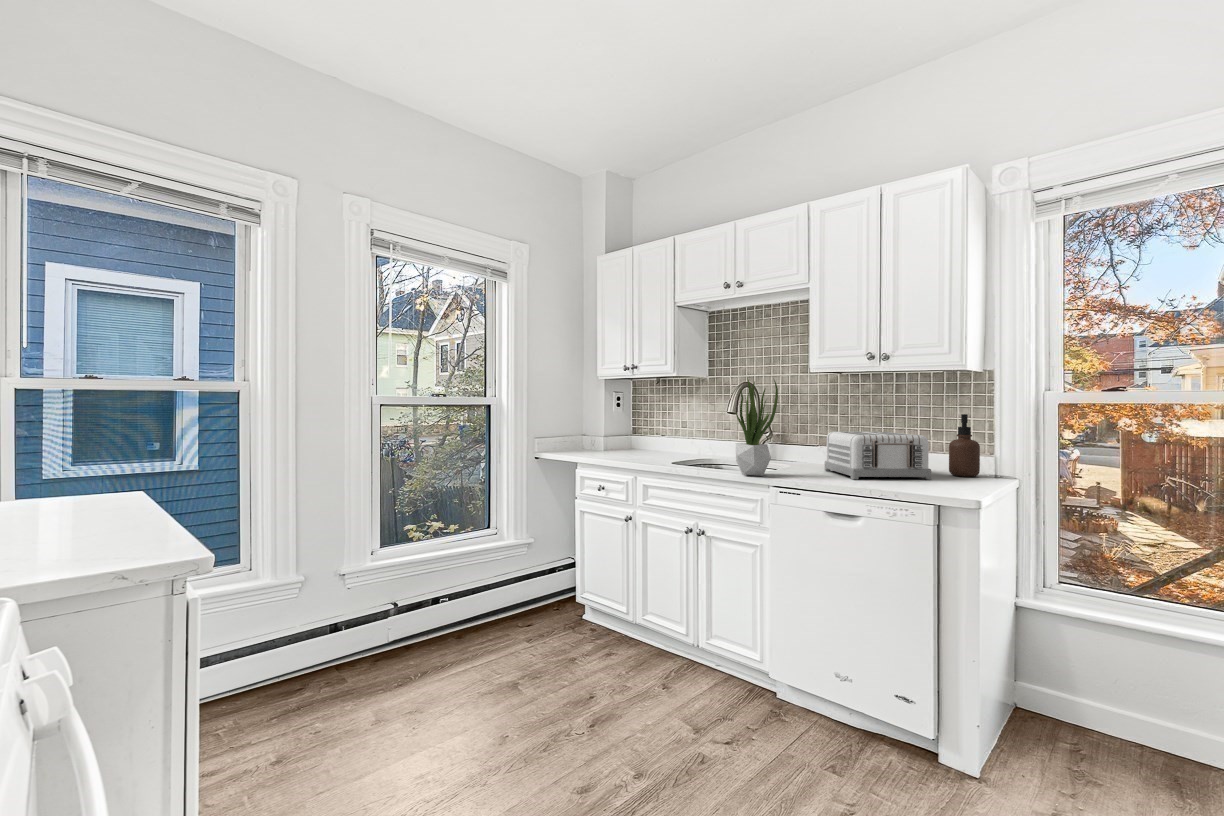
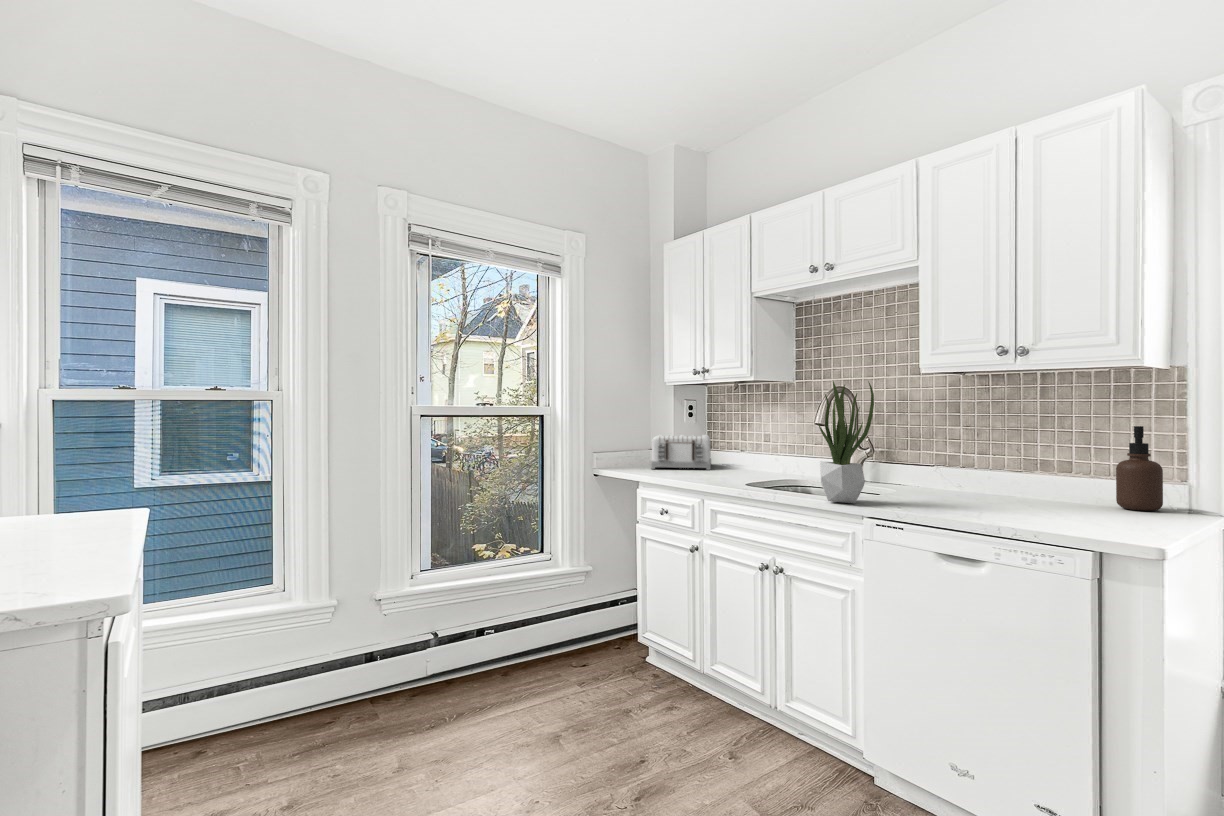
toaster: present [824,432,931,480] -> present [651,435,711,470]

